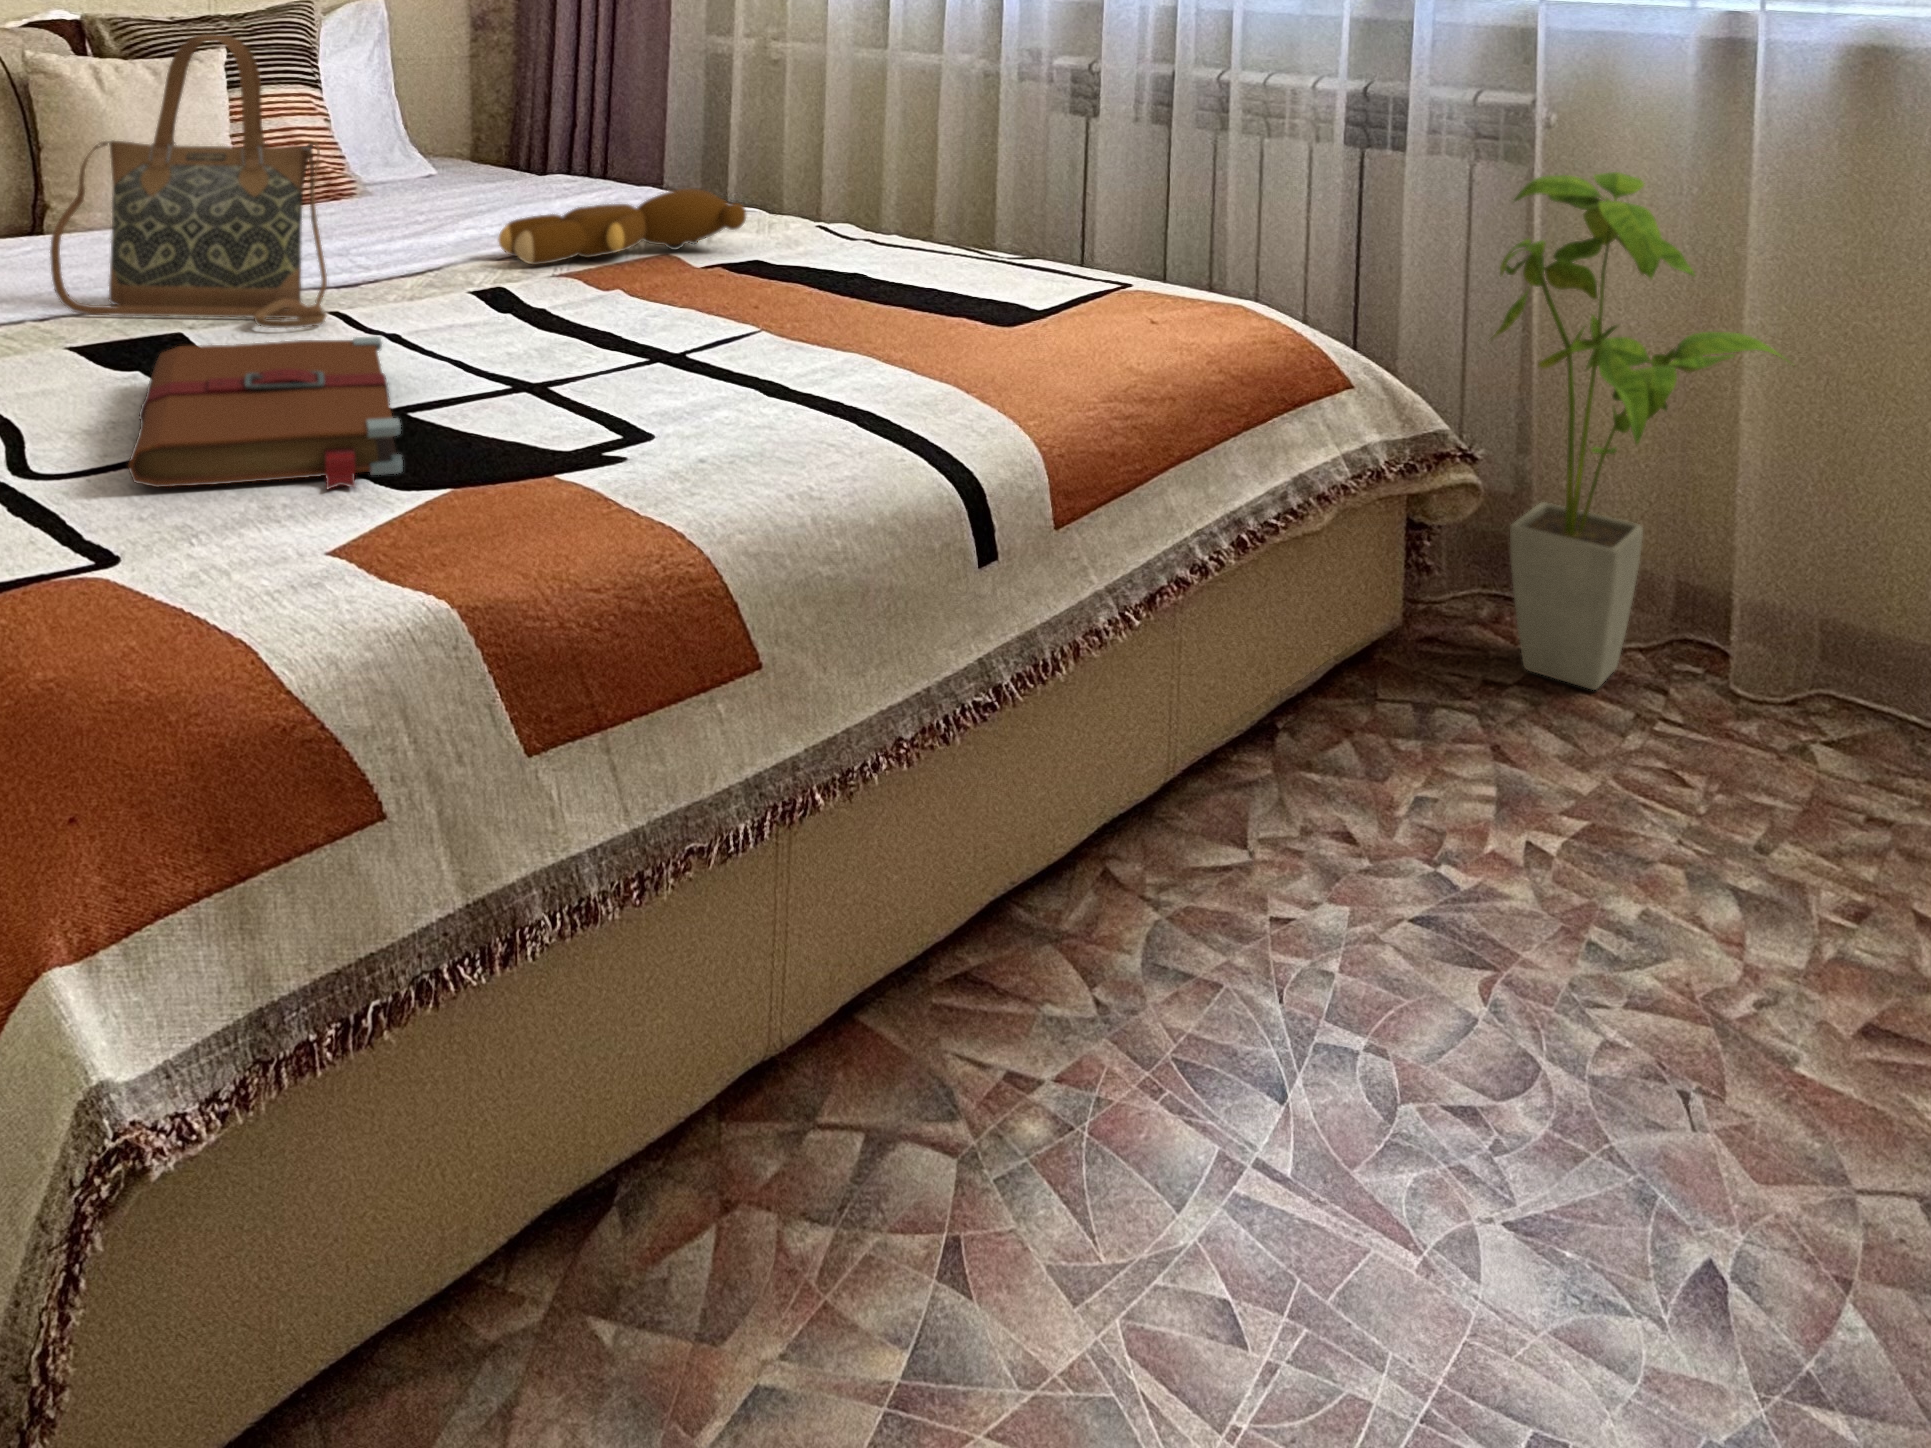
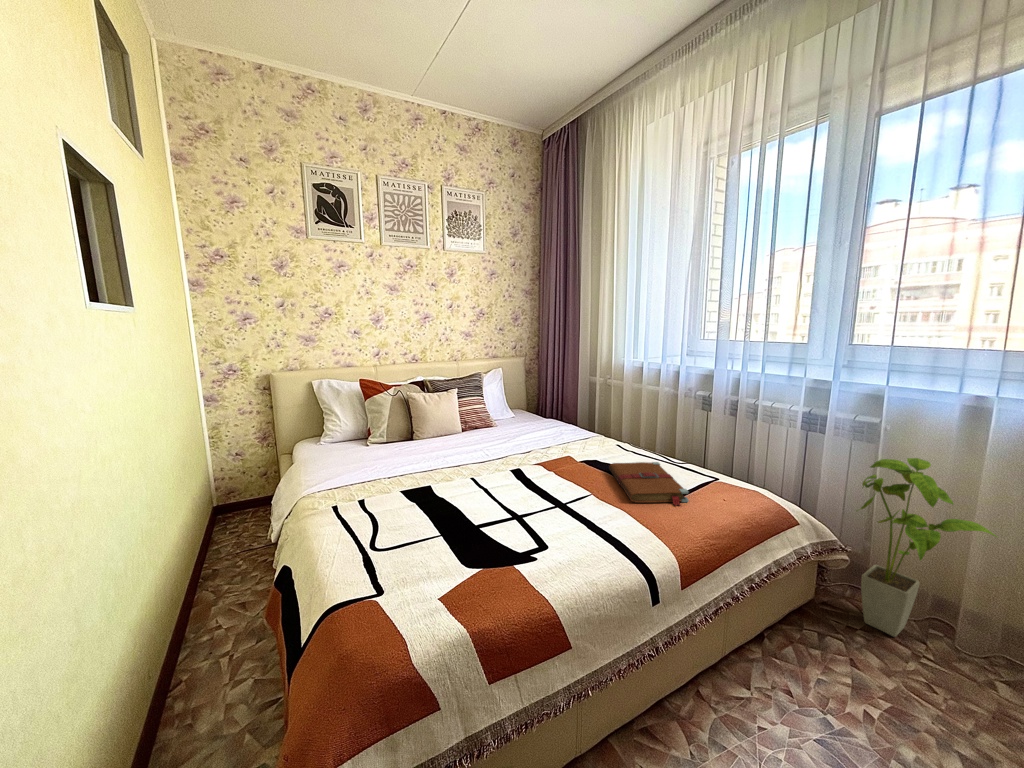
handbag: present [50,34,327,328] -> none [401,402,470,488]
teddy bear: present [498,189,746,265] -> none [522,437,594,461]
book: present [128,337,403,489] -> present [609,462,689,506]

